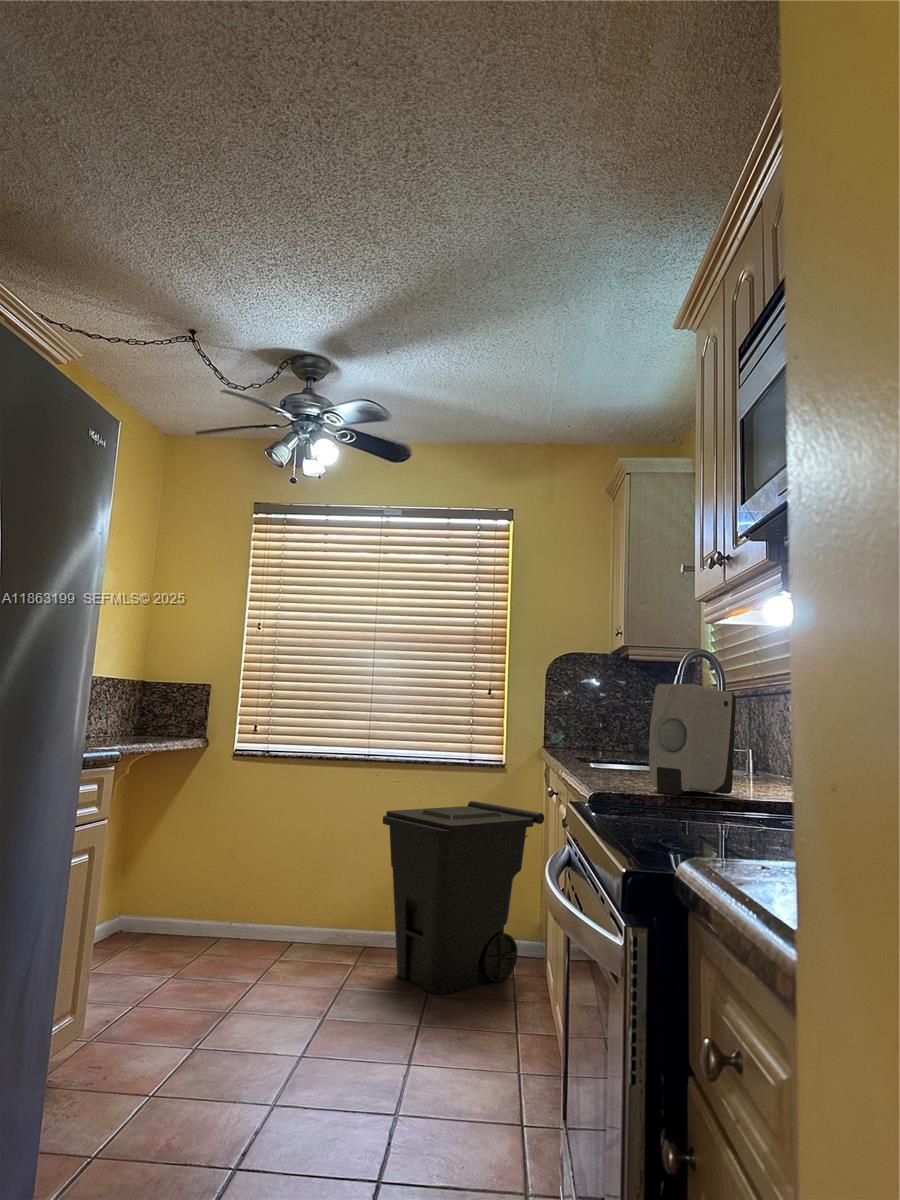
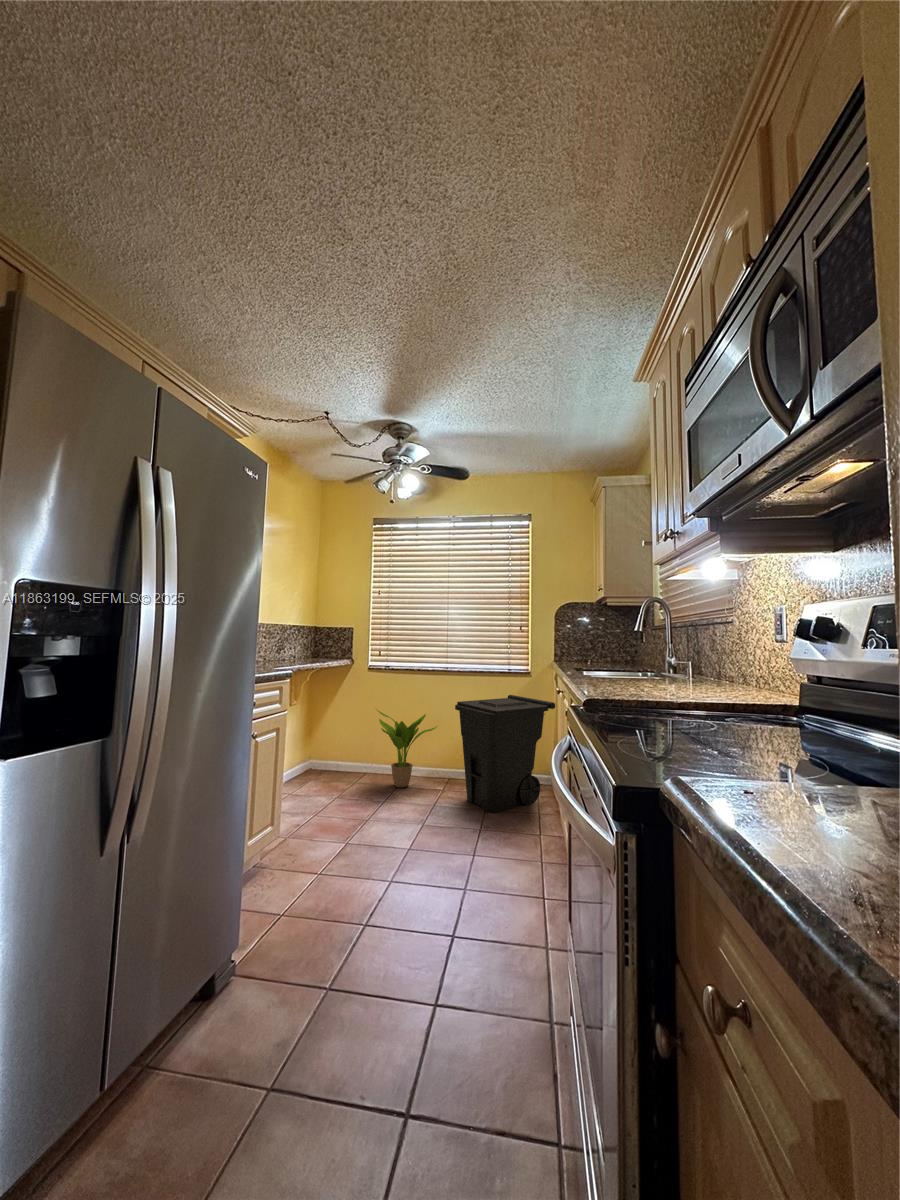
soap dispenser: present [649,684,736,795] -> none [622,621,684,696]
potted plant: none [247,818,353,957] -> present [378,711,437,787]

